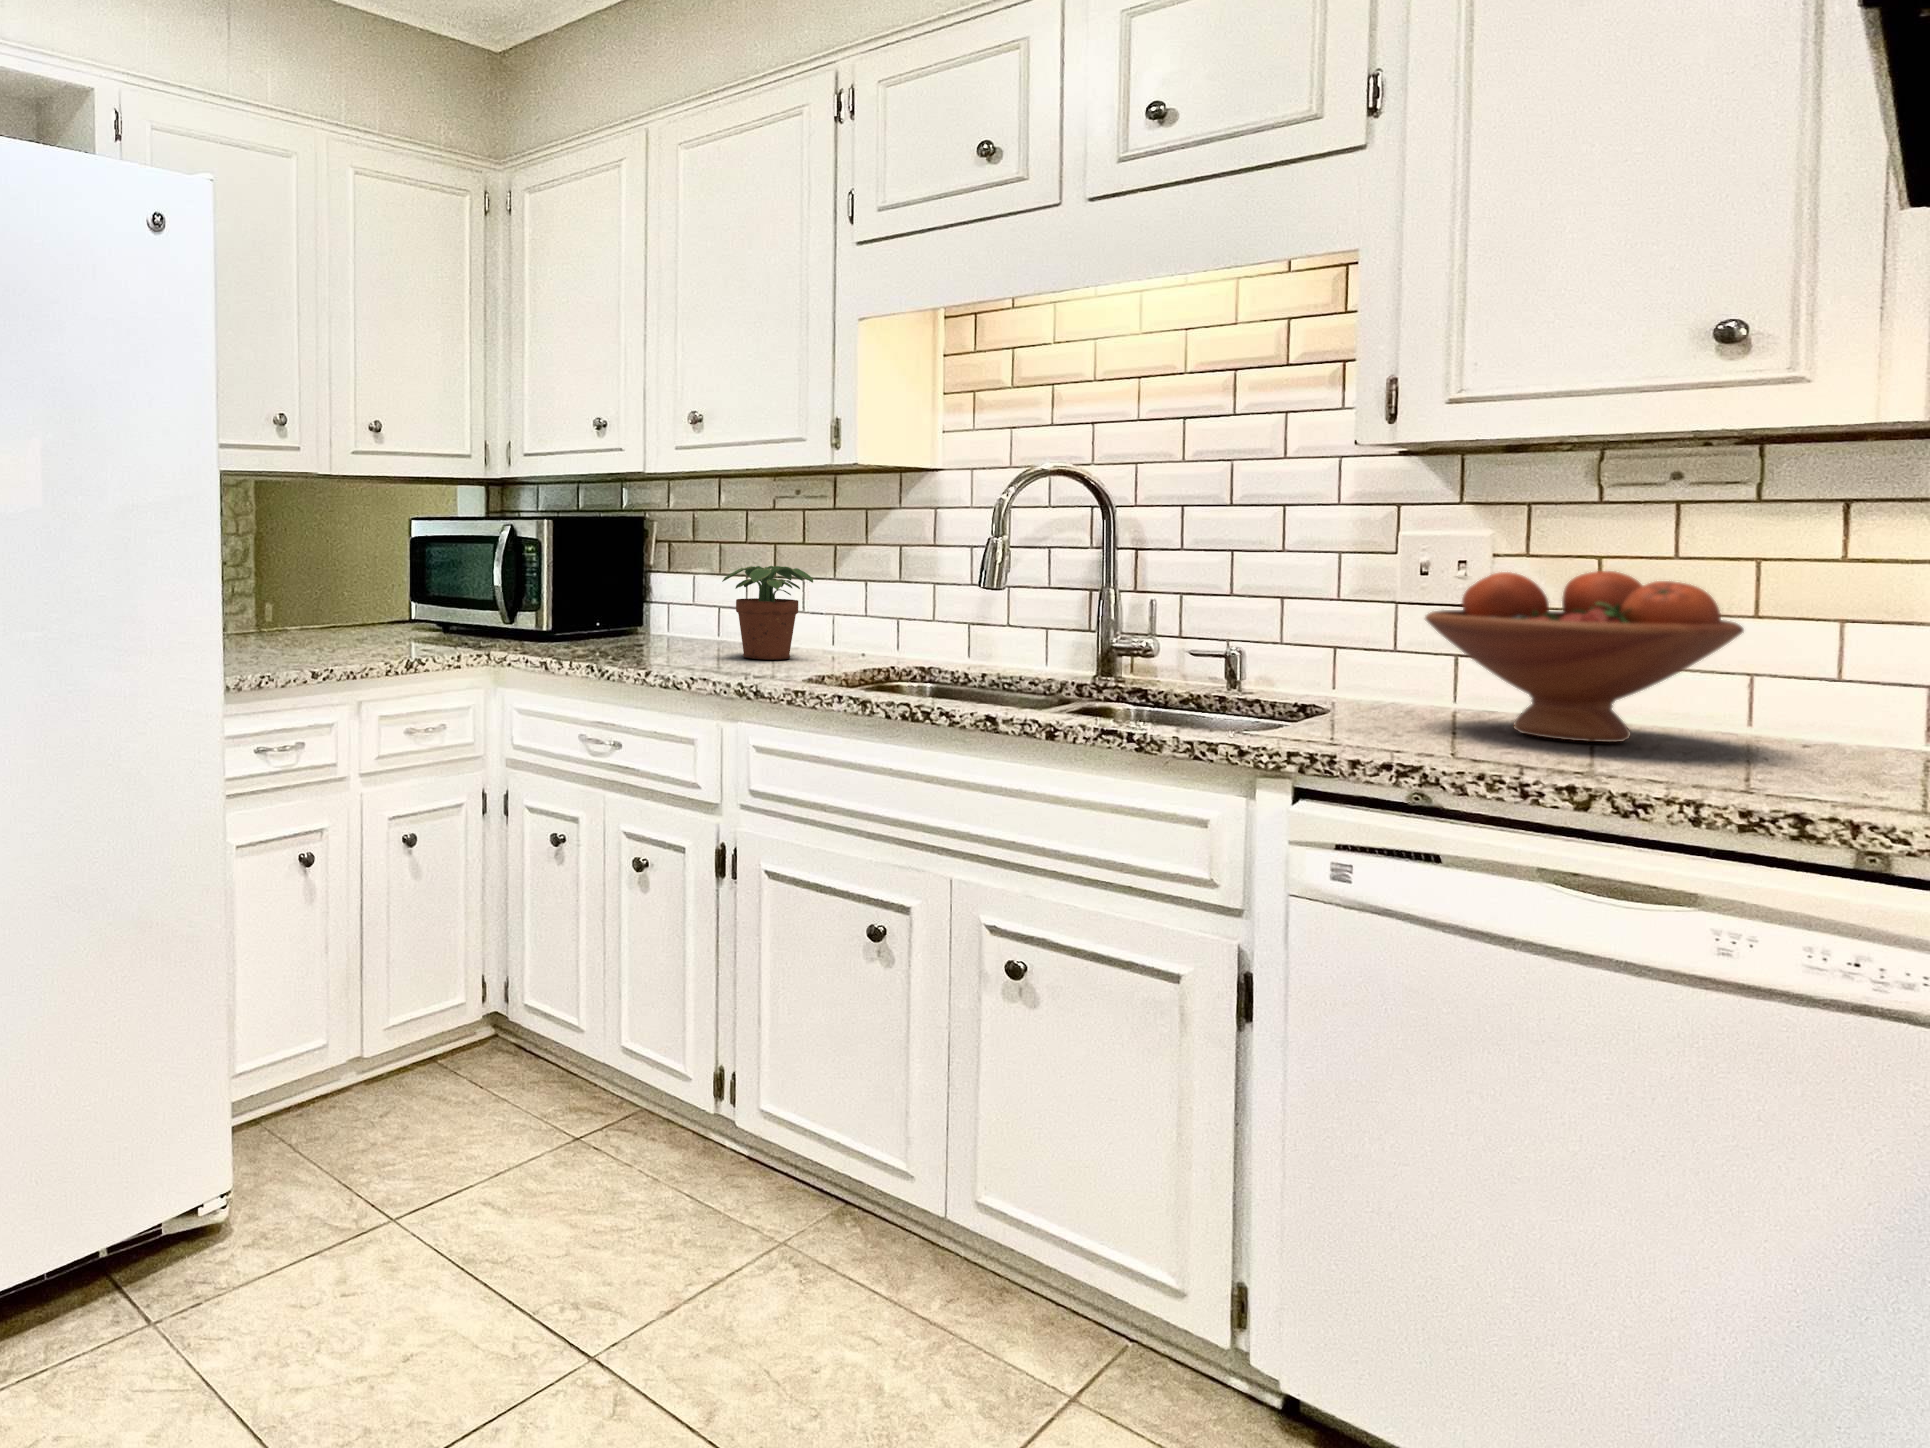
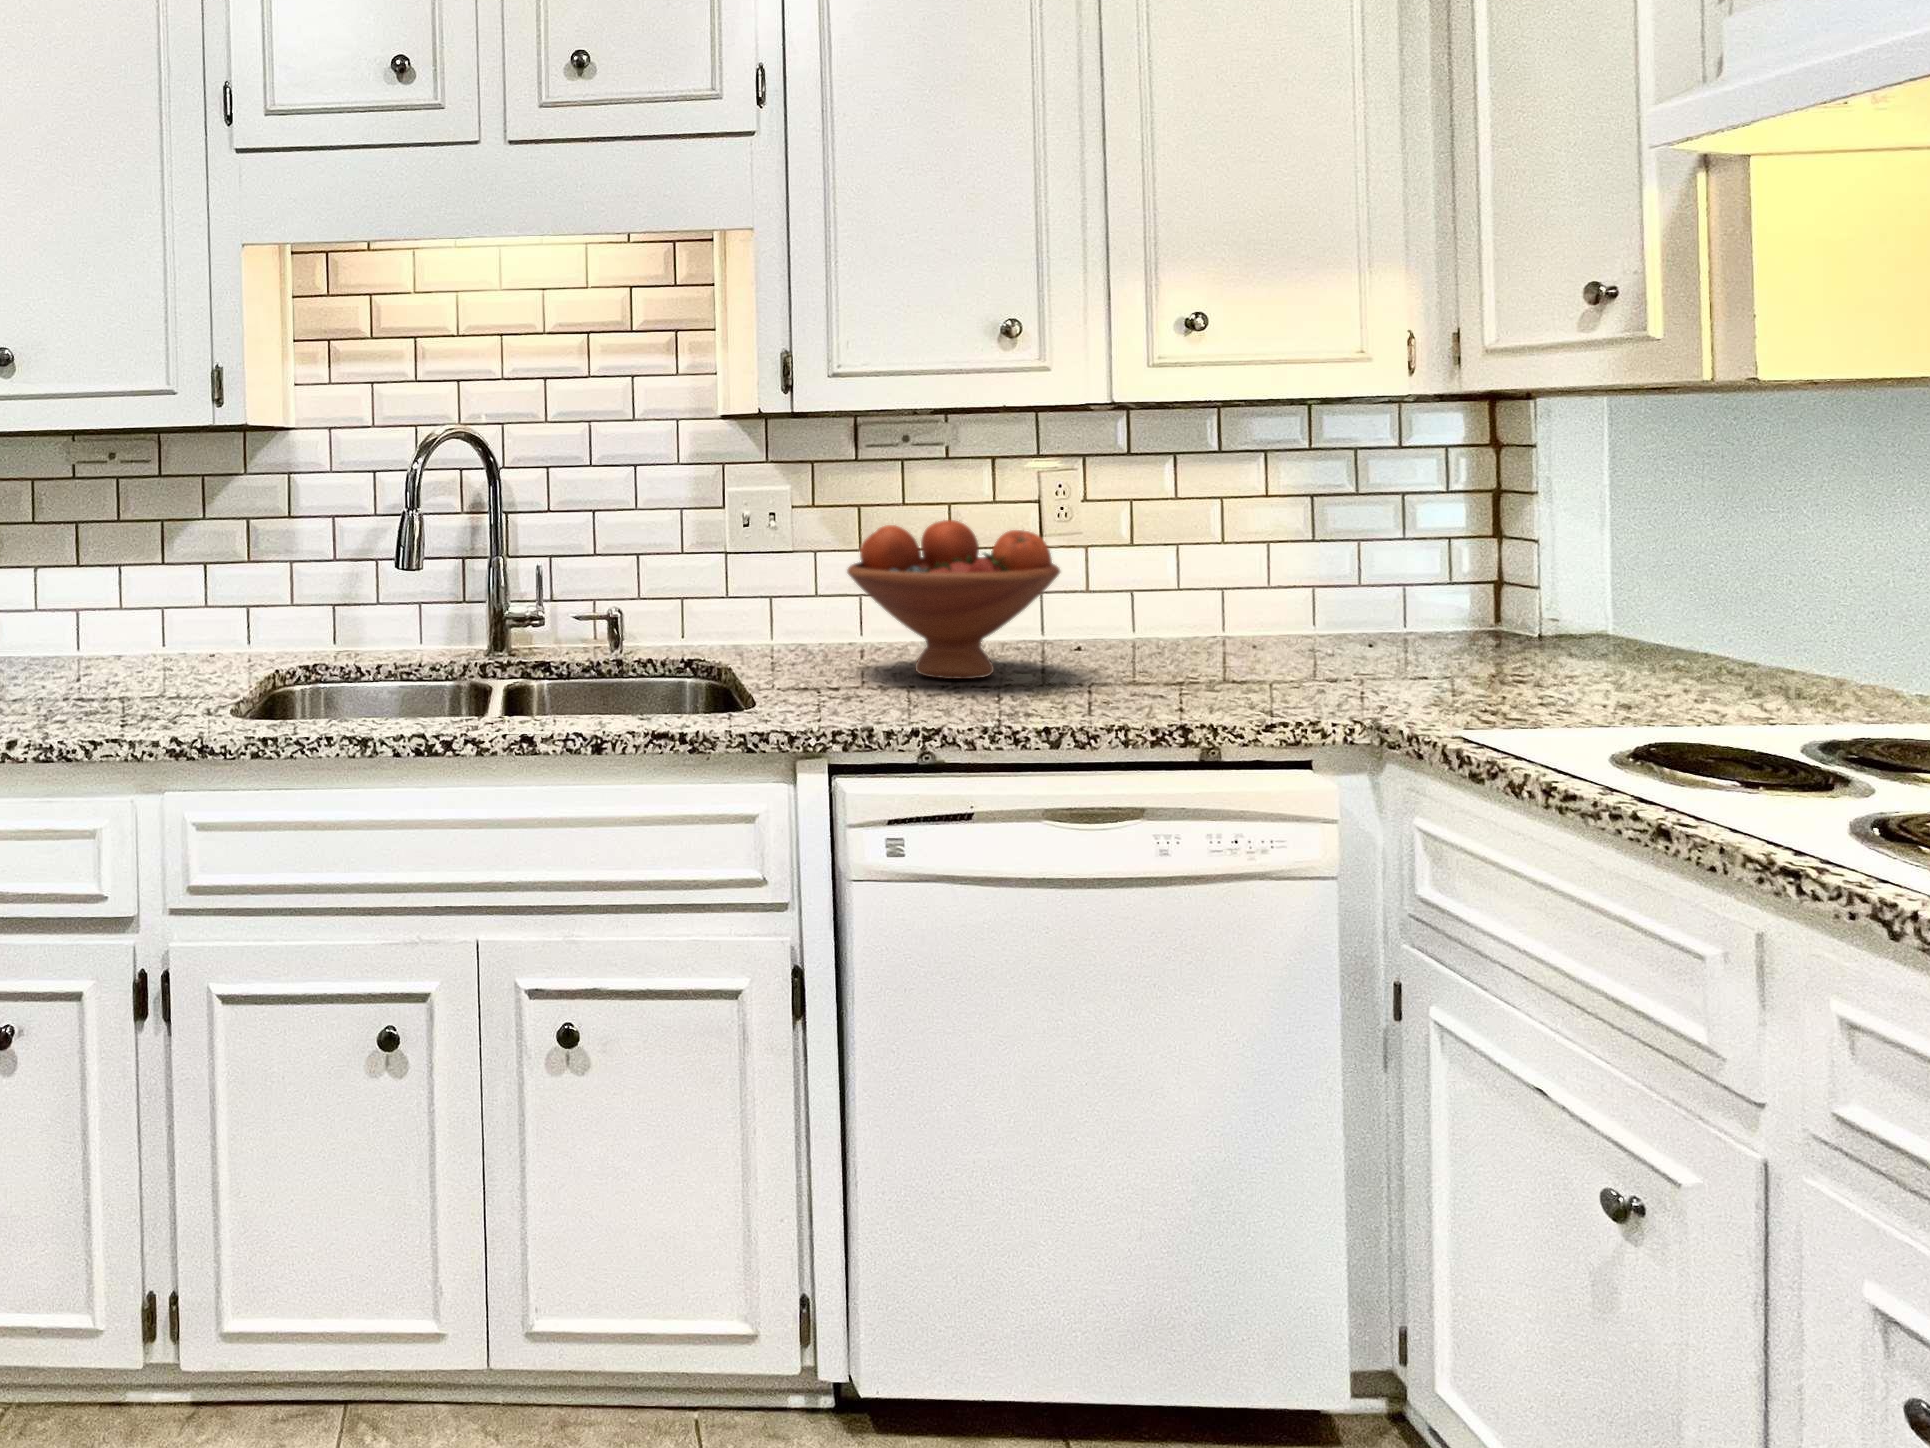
potted plant: present [722,566,813,660] -> none [57,551,178,688]

